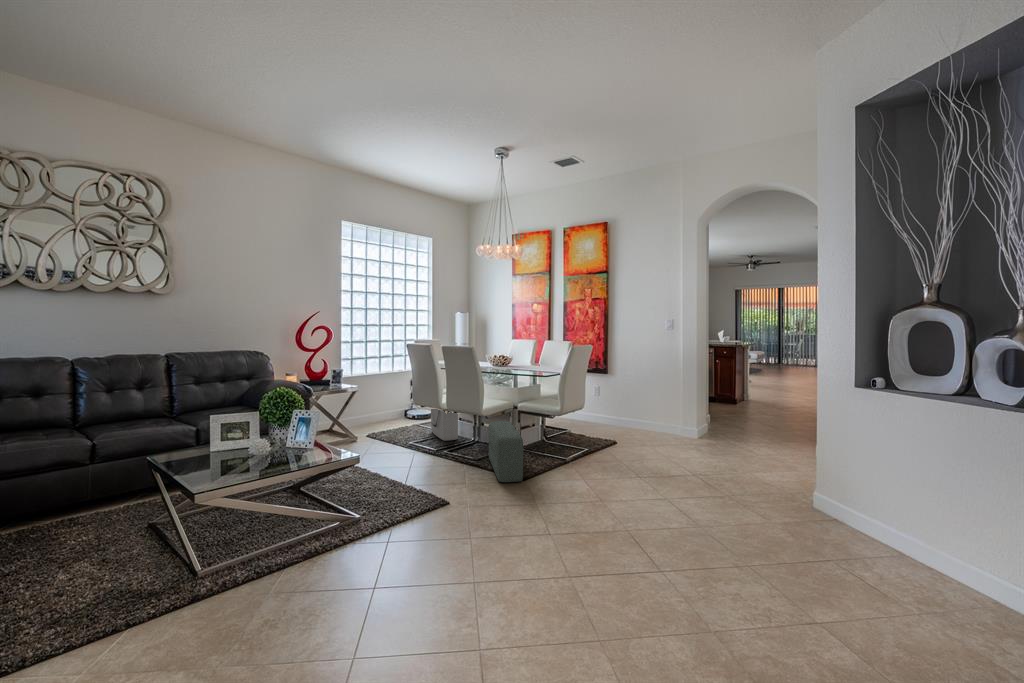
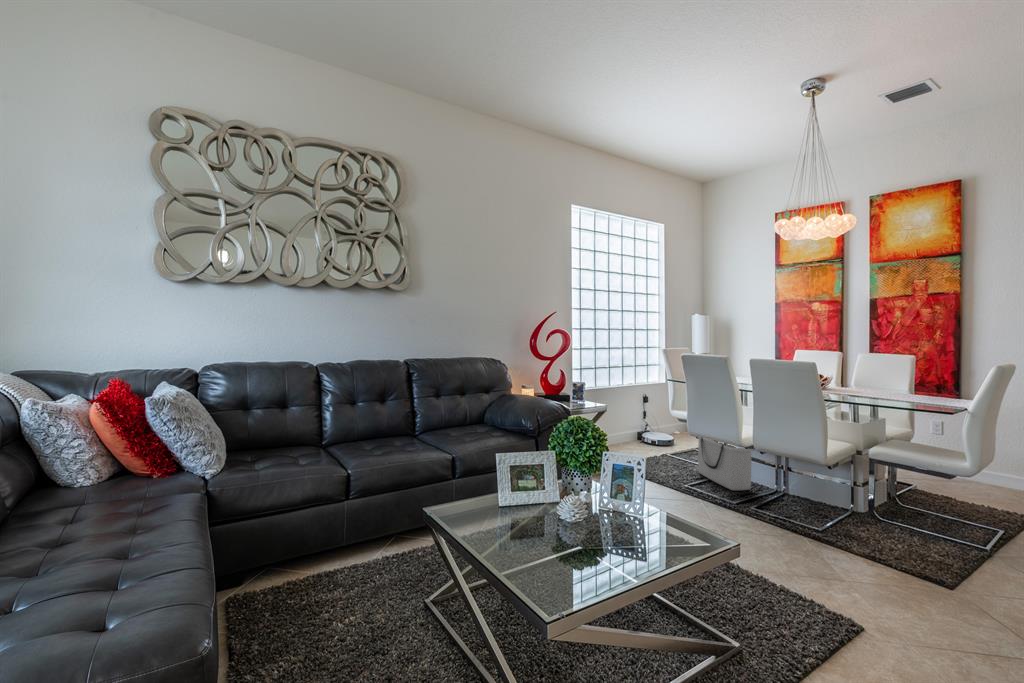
pouf: present [488,421,523,482] -> none [838,475,965,592]

